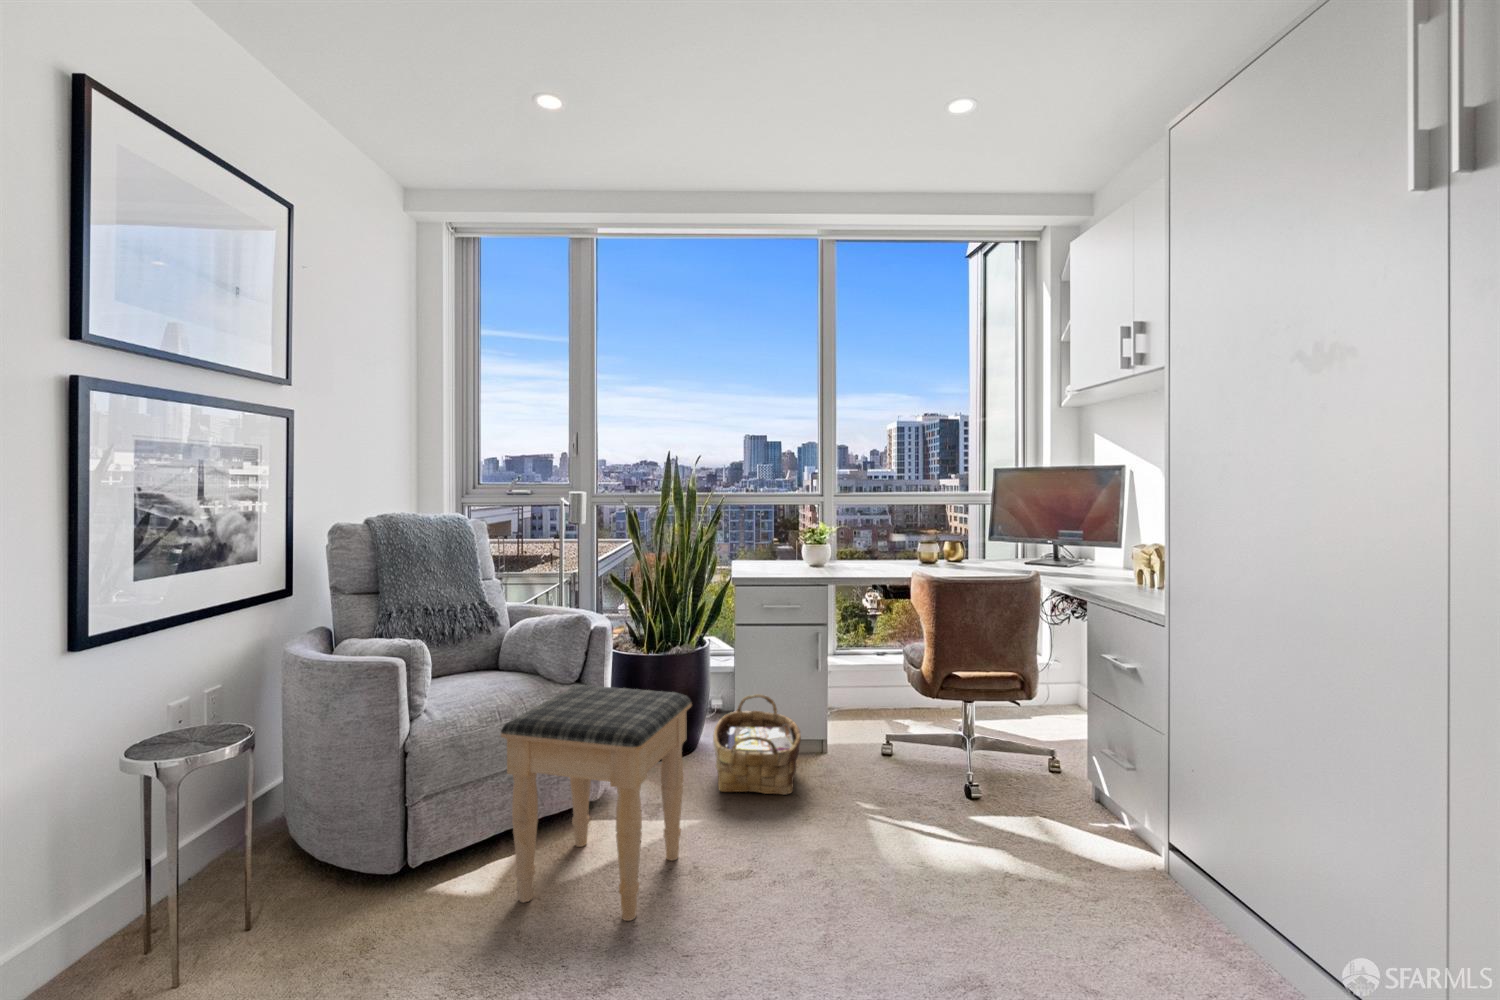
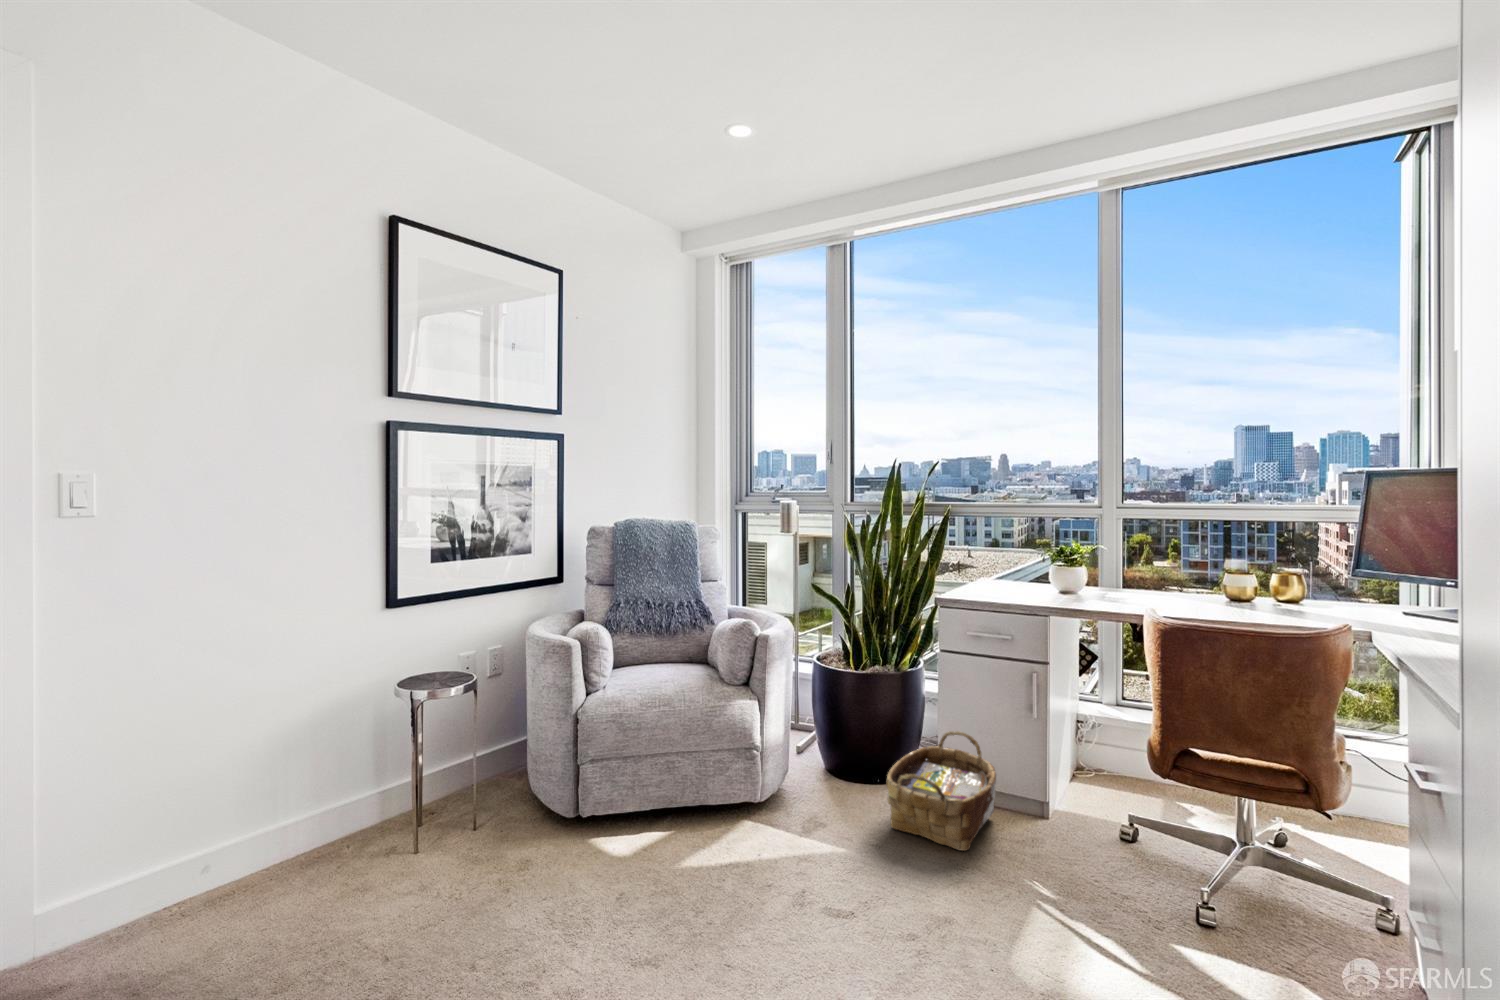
footstool: present [501,685,692,921] -> none [628,687,813,919]

